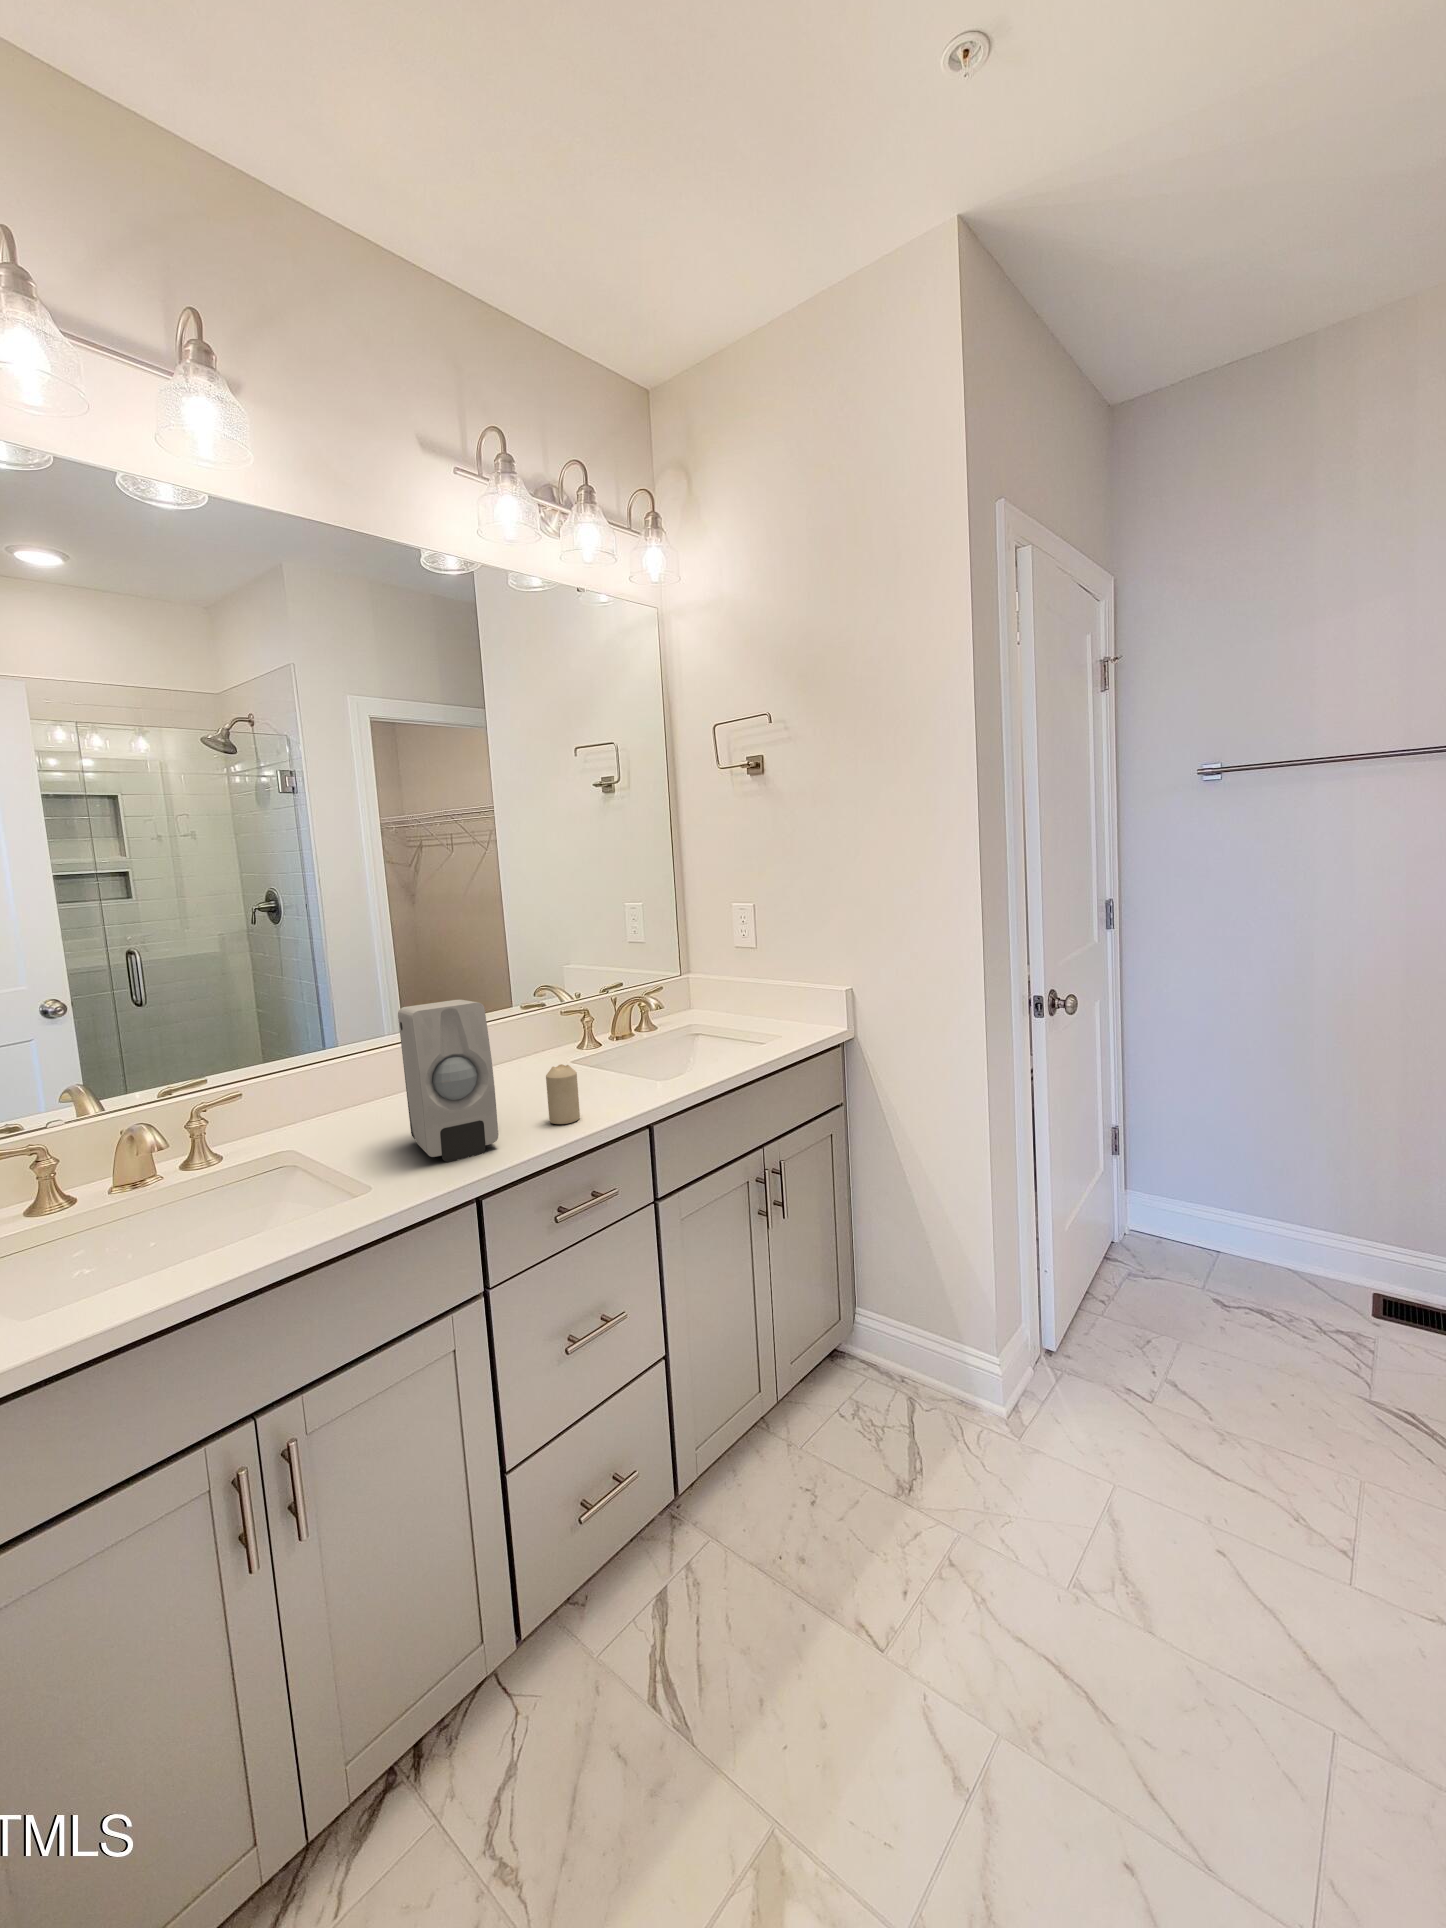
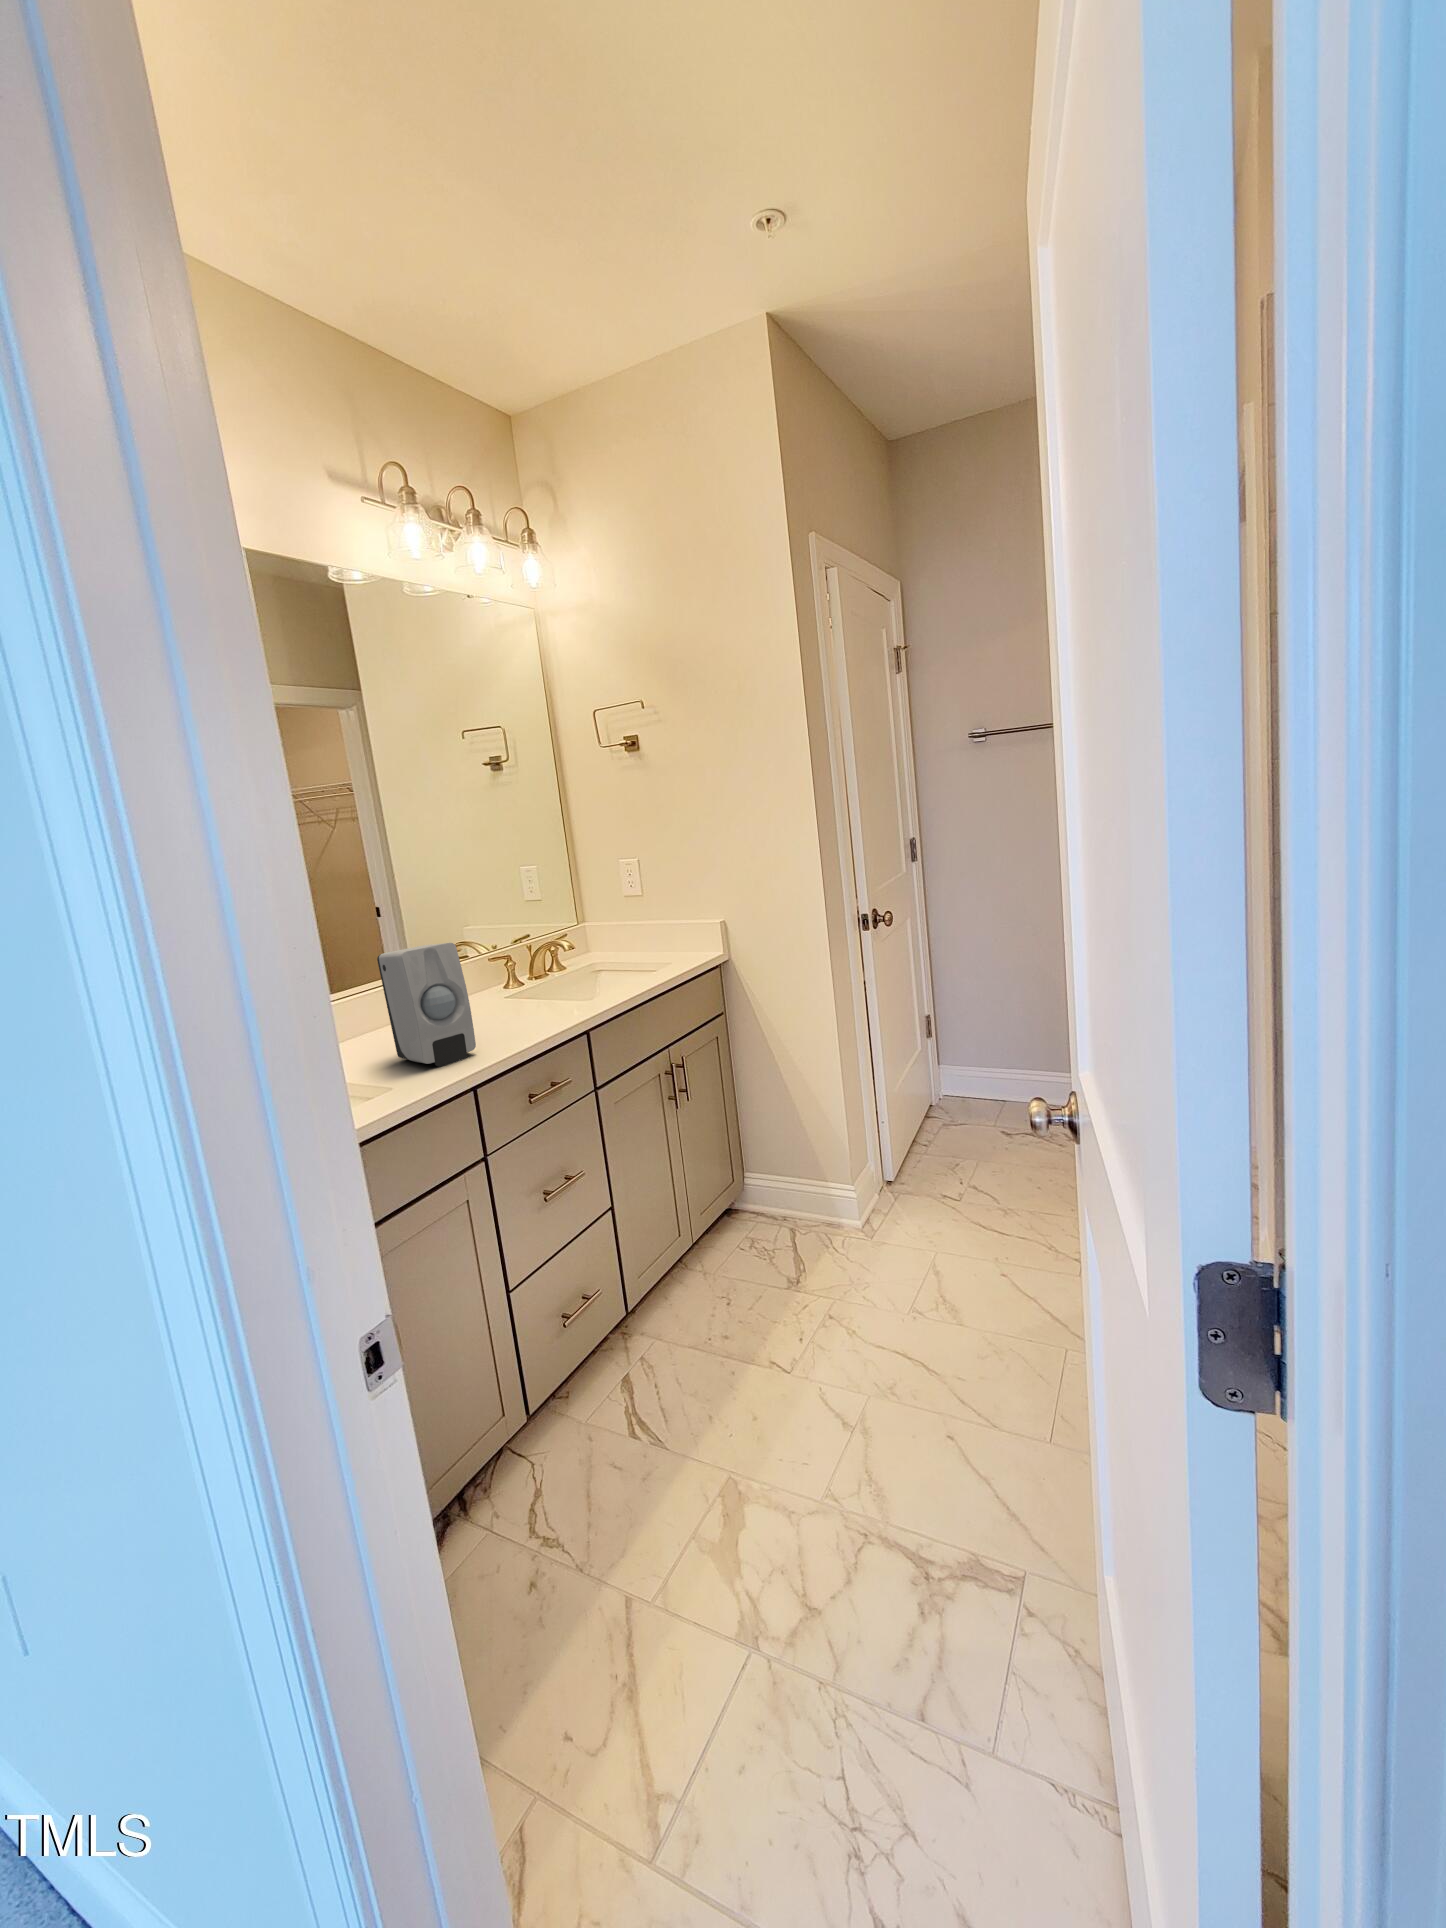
candle: present [546,1064,580,1124] -> none [503,989,532,1035]

